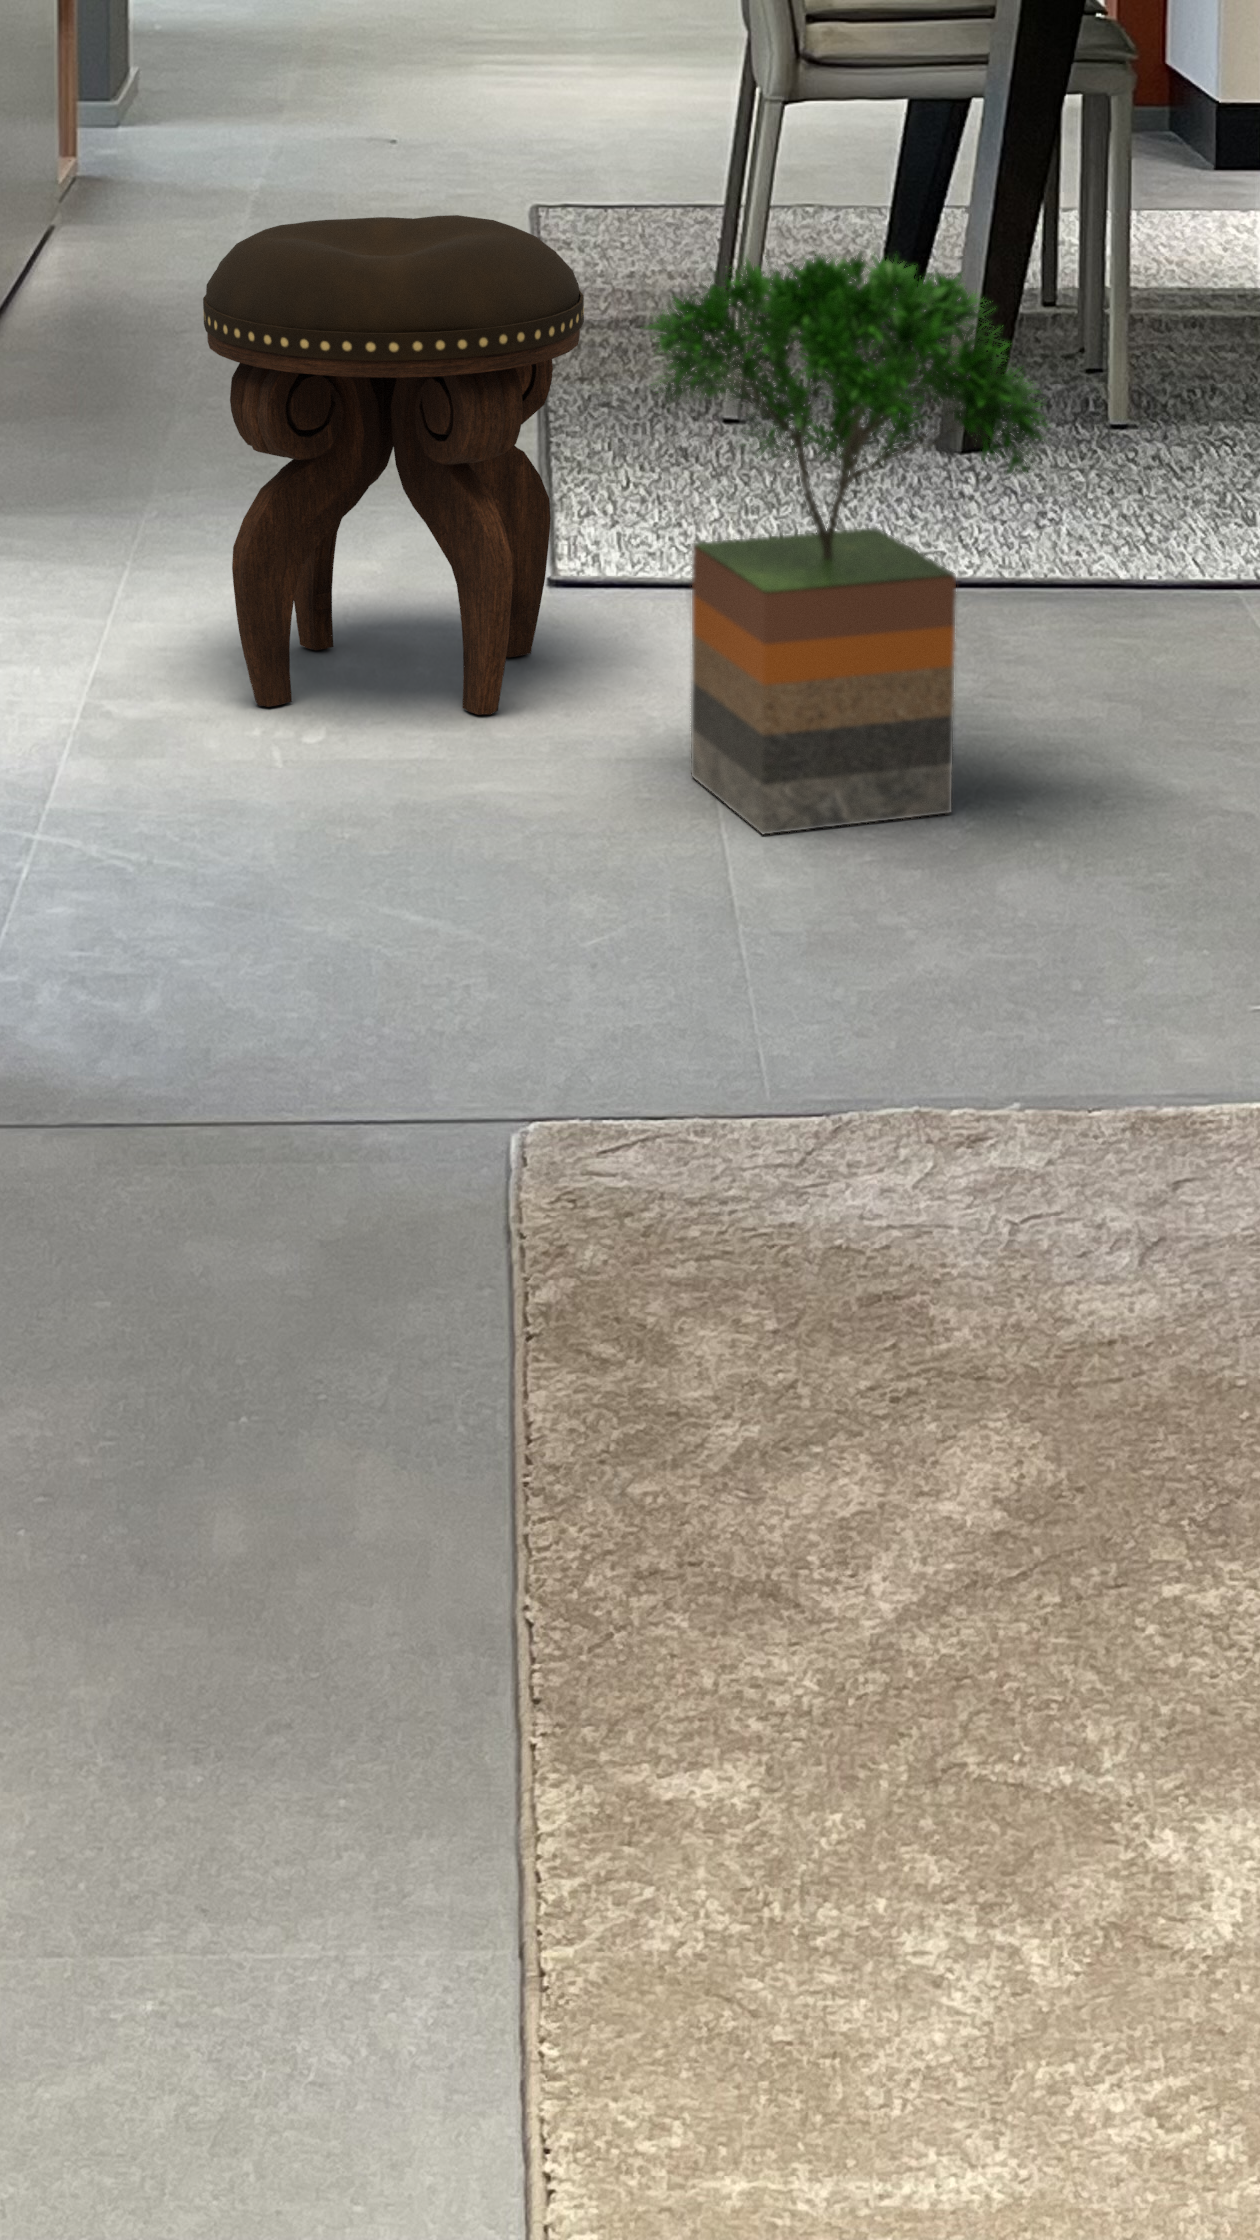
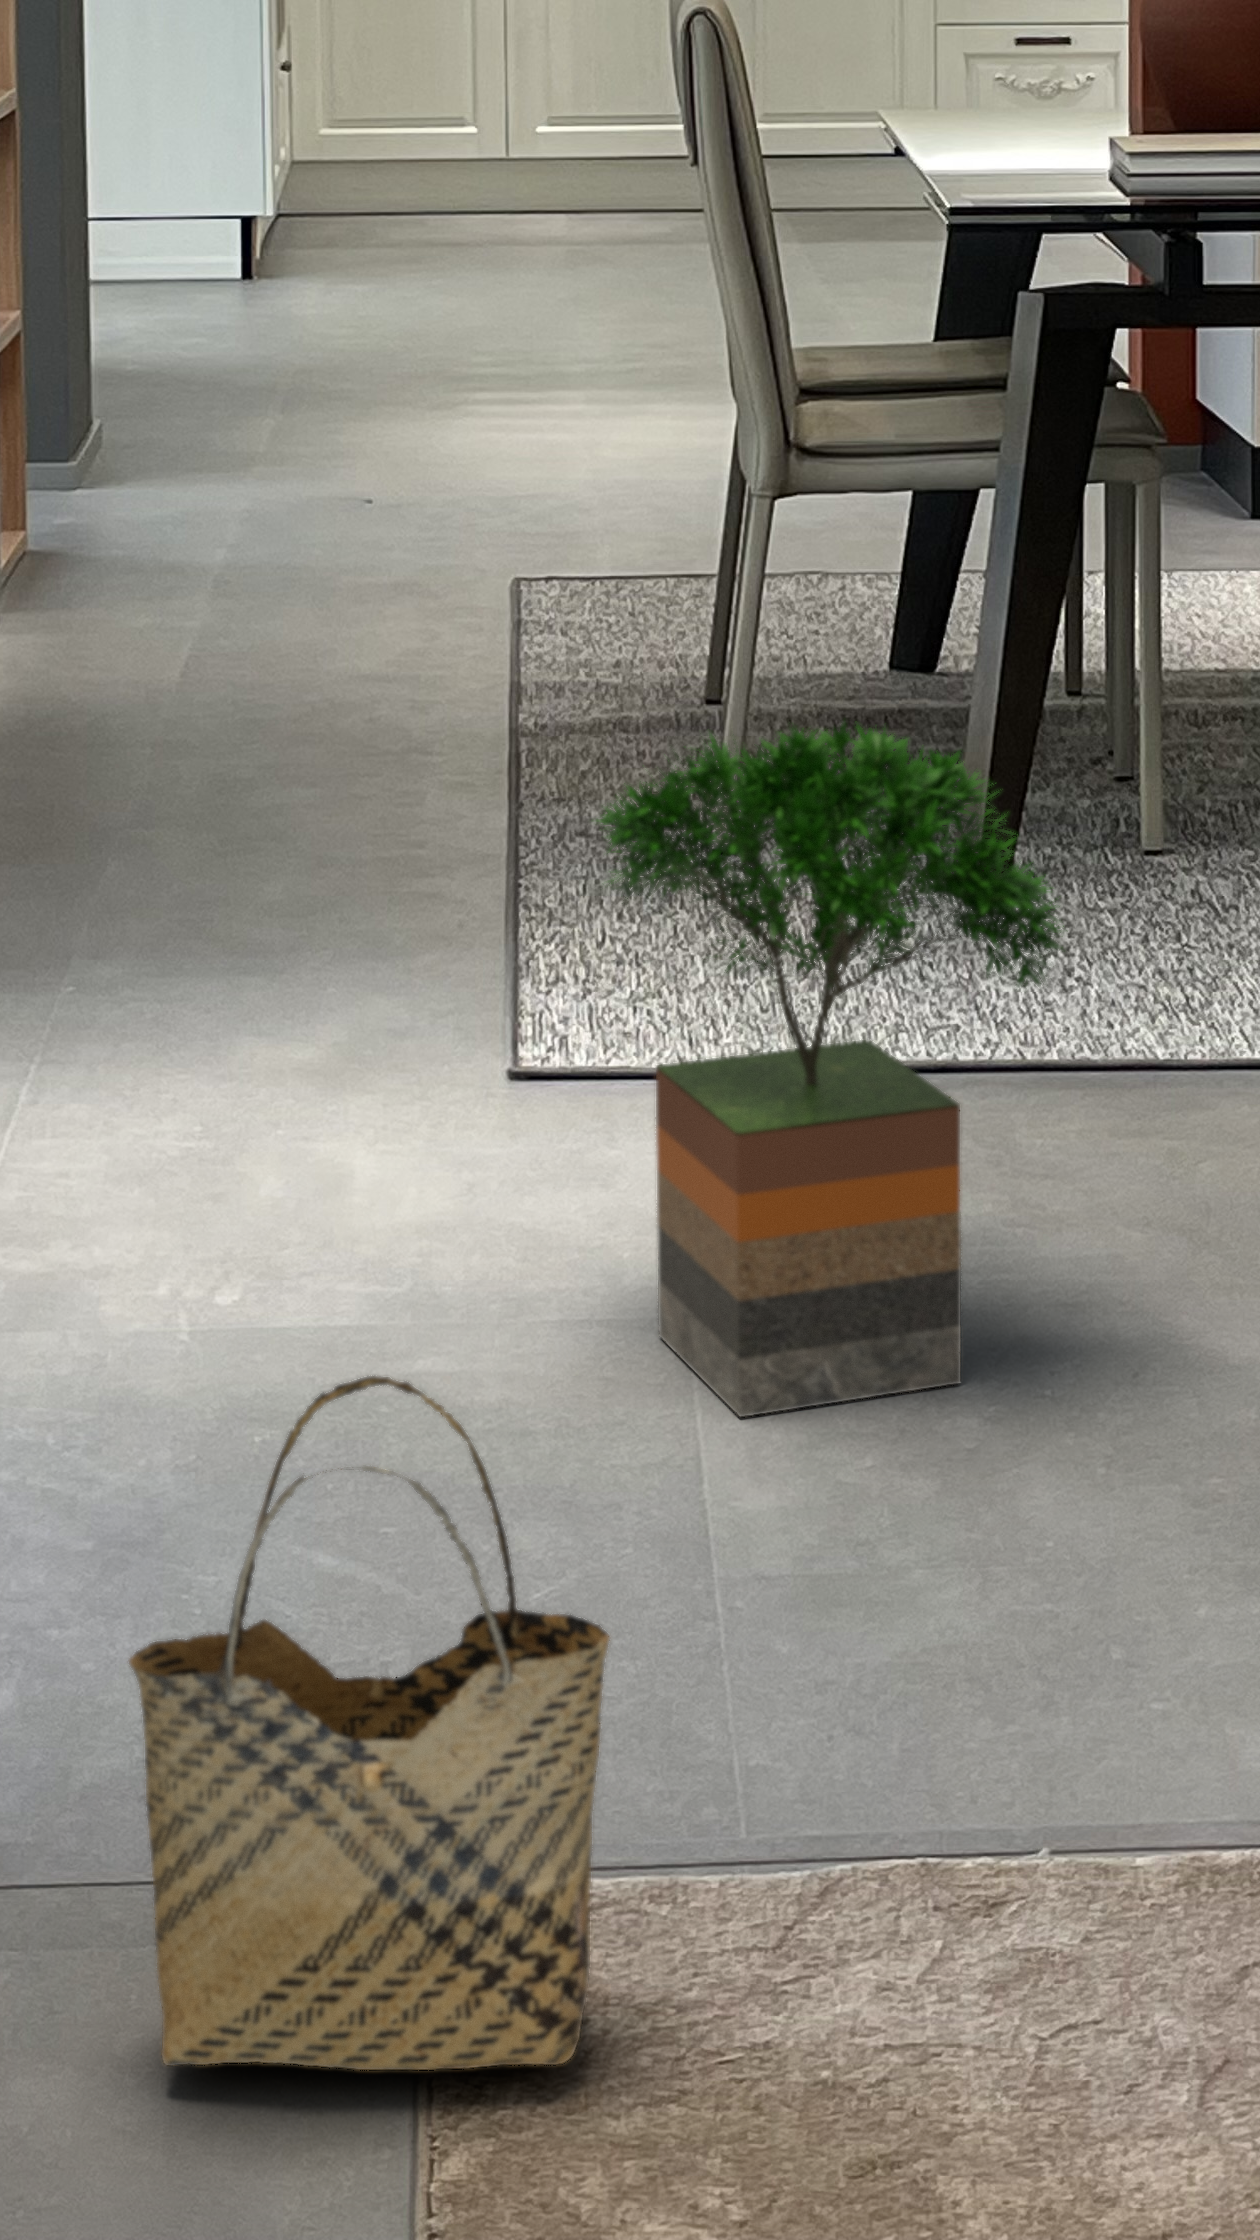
footstool: present [203,215,584,715] -> none [98,669,533,1255]
woven basket: none [280,716,675,1263] -> present [129,1376,610,2070]

